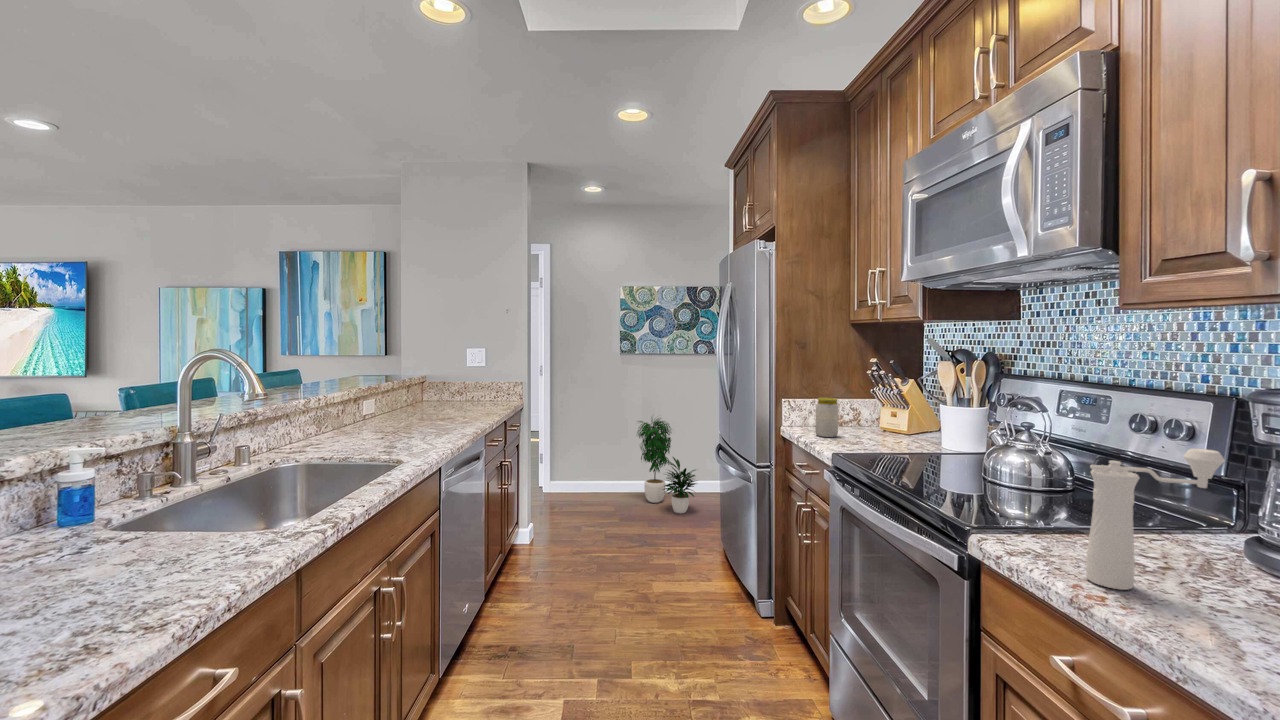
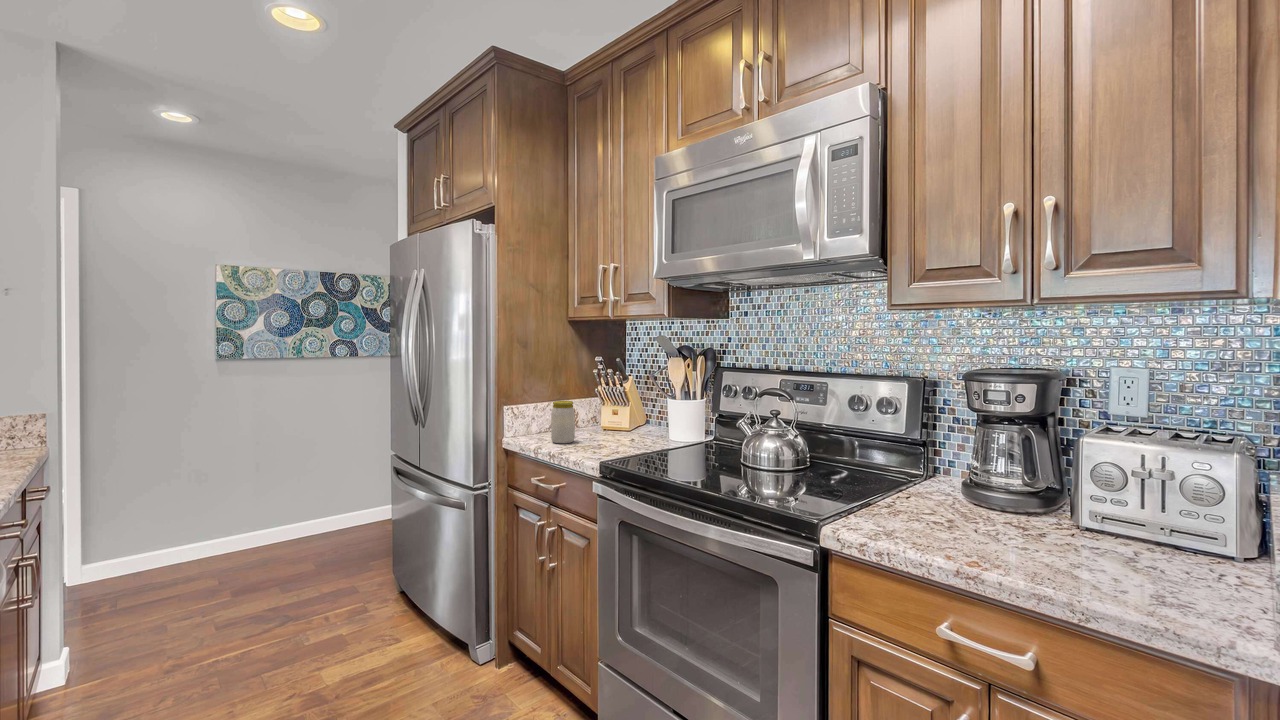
potted plant: present [637,418,696,513] -> none [249,436,354,559]
pepper mill: present [1086,448,1225,590] -> none [942,424,1017,552]

